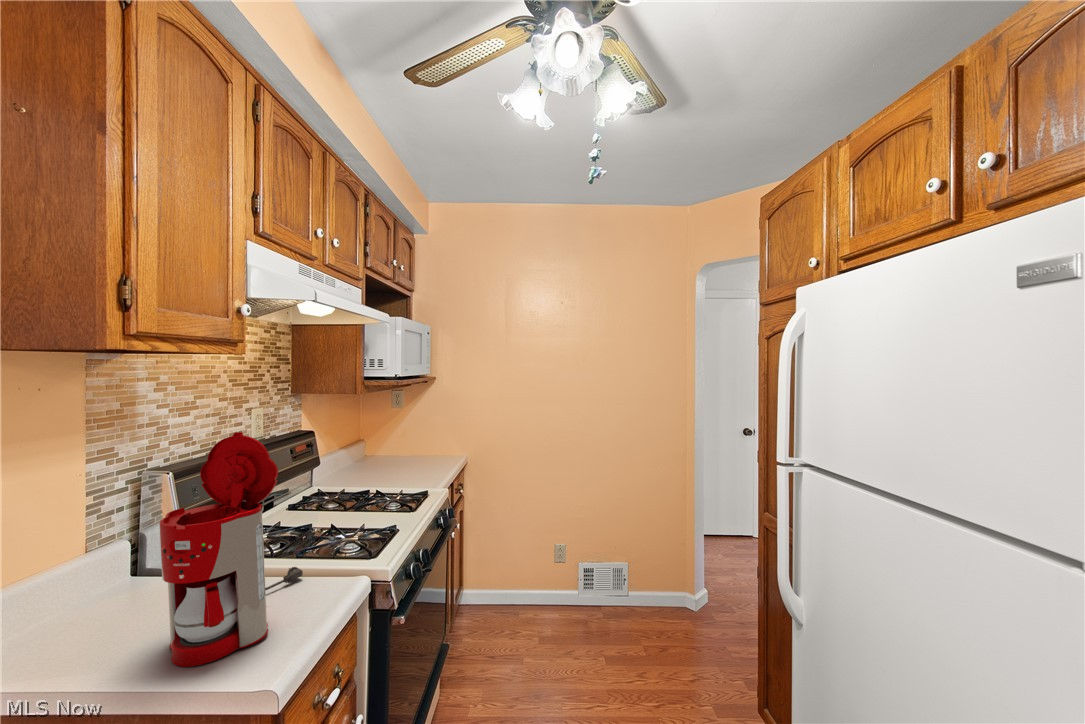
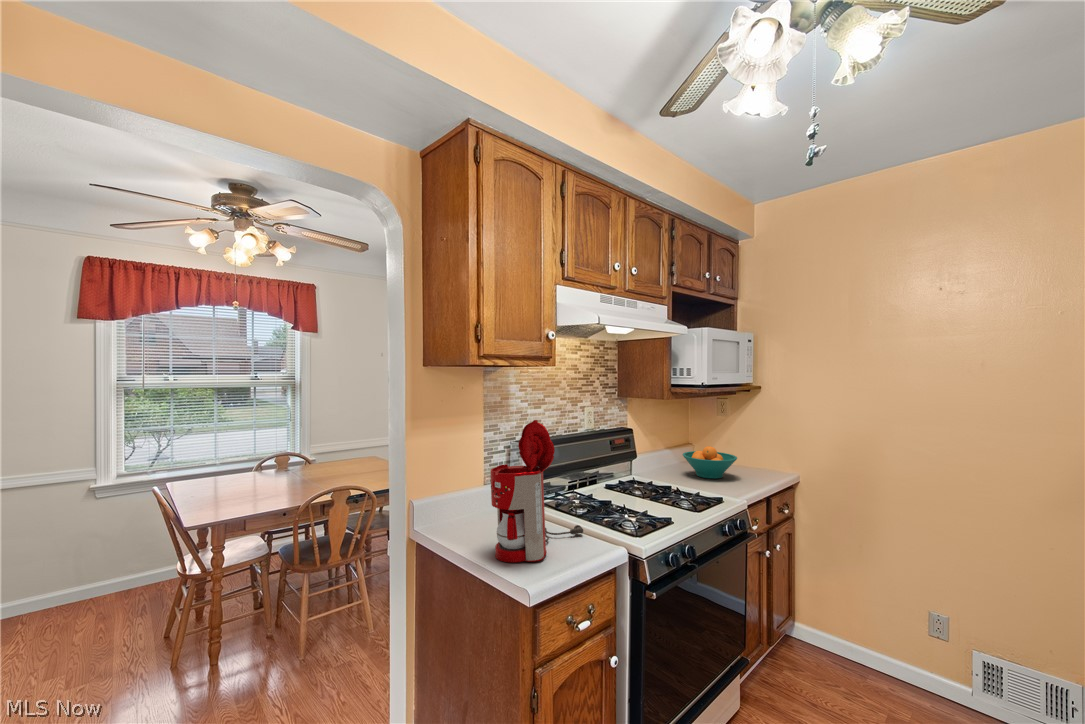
fruit bowl: none [367,440,424,474] -> present [683,446,737,479]

